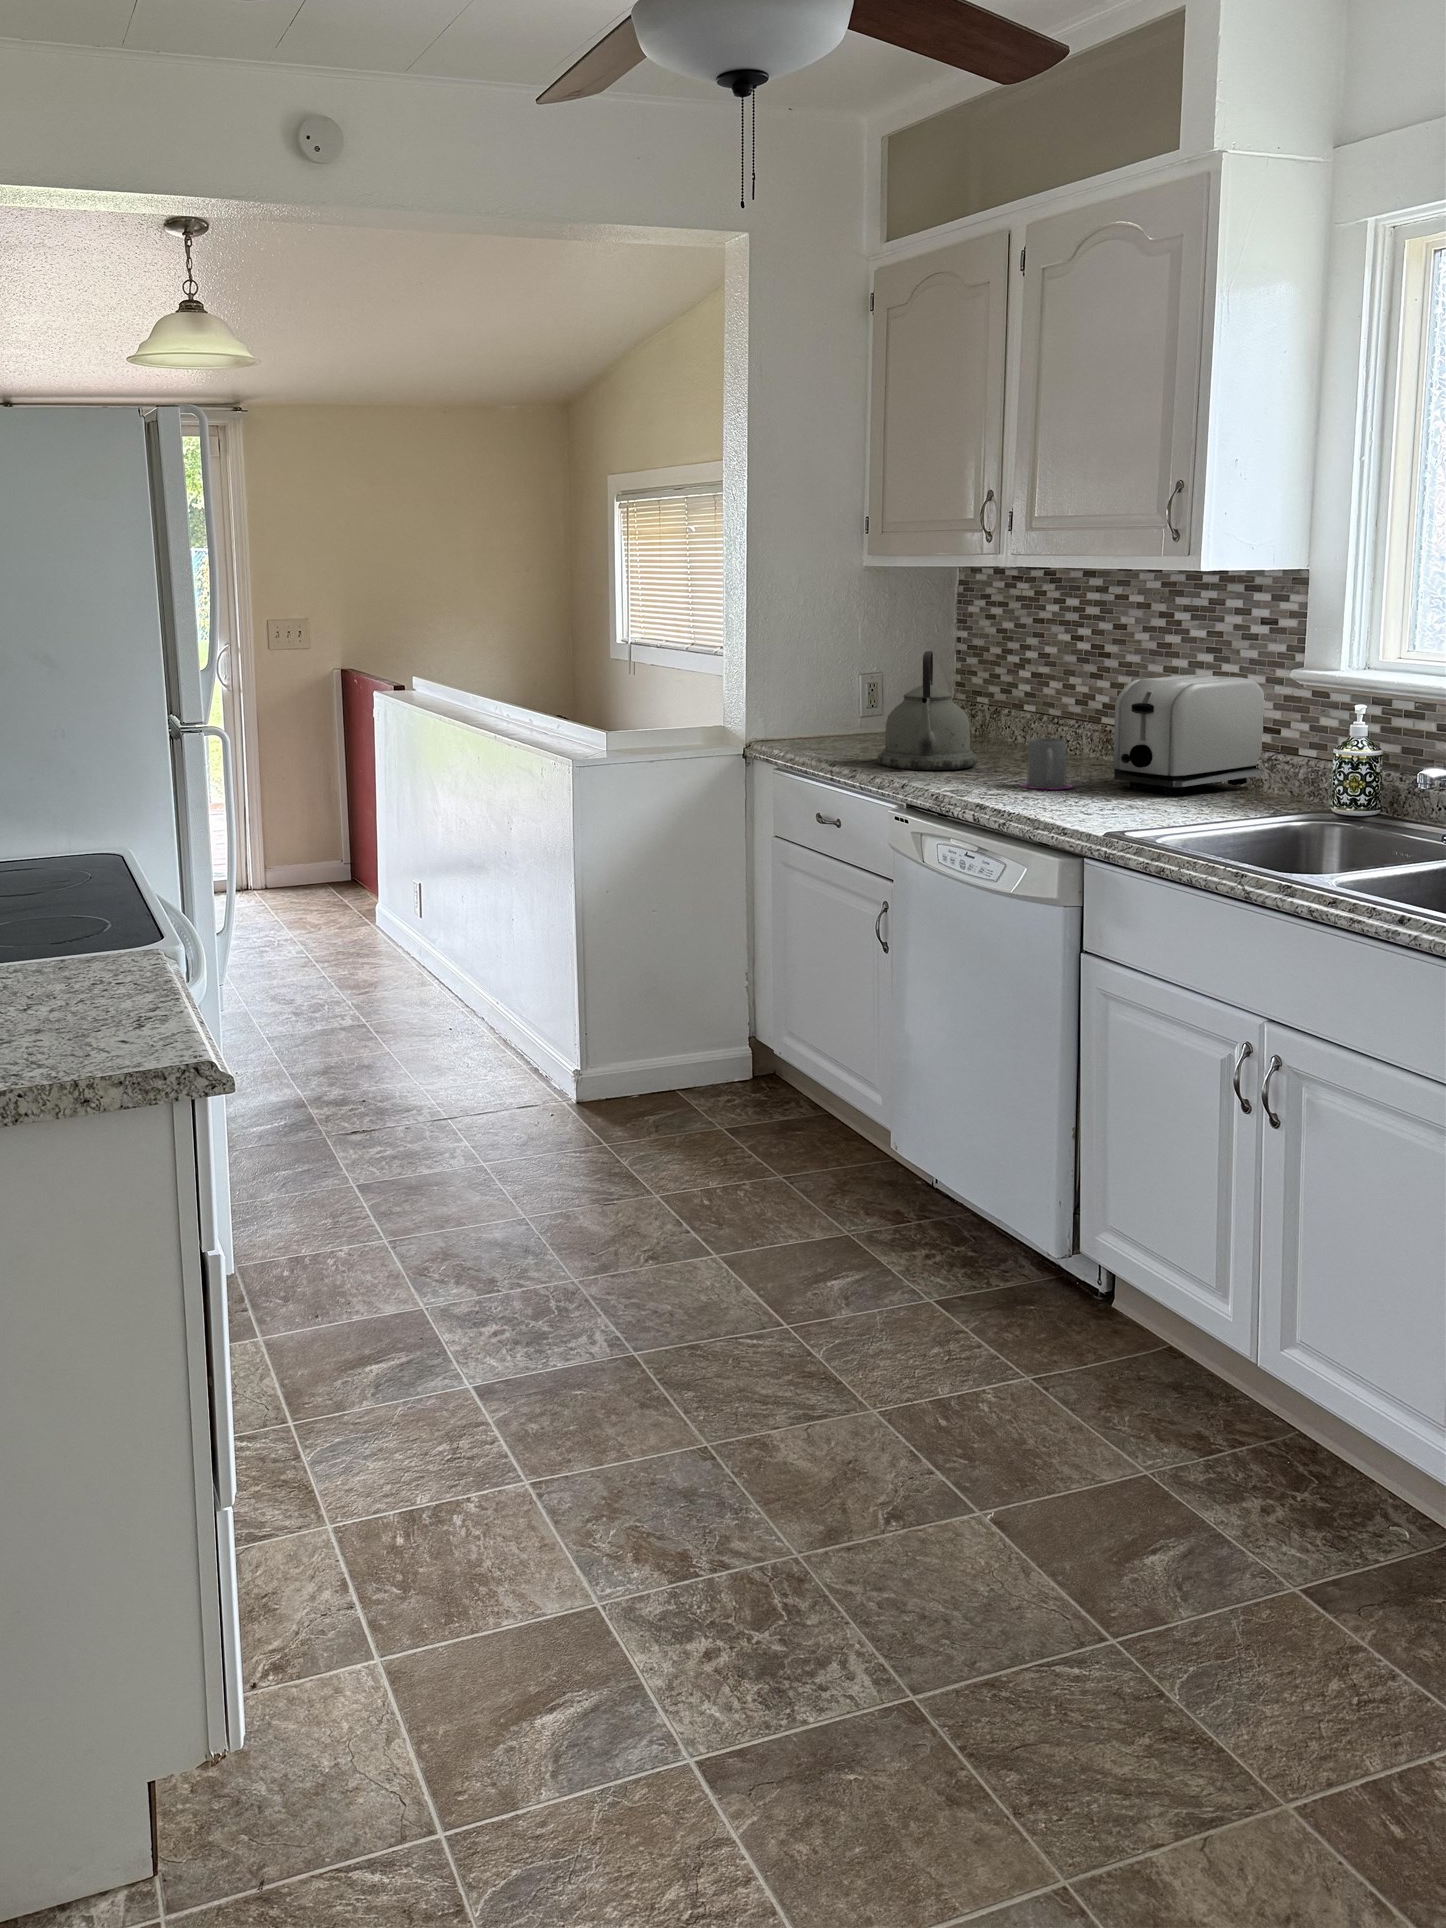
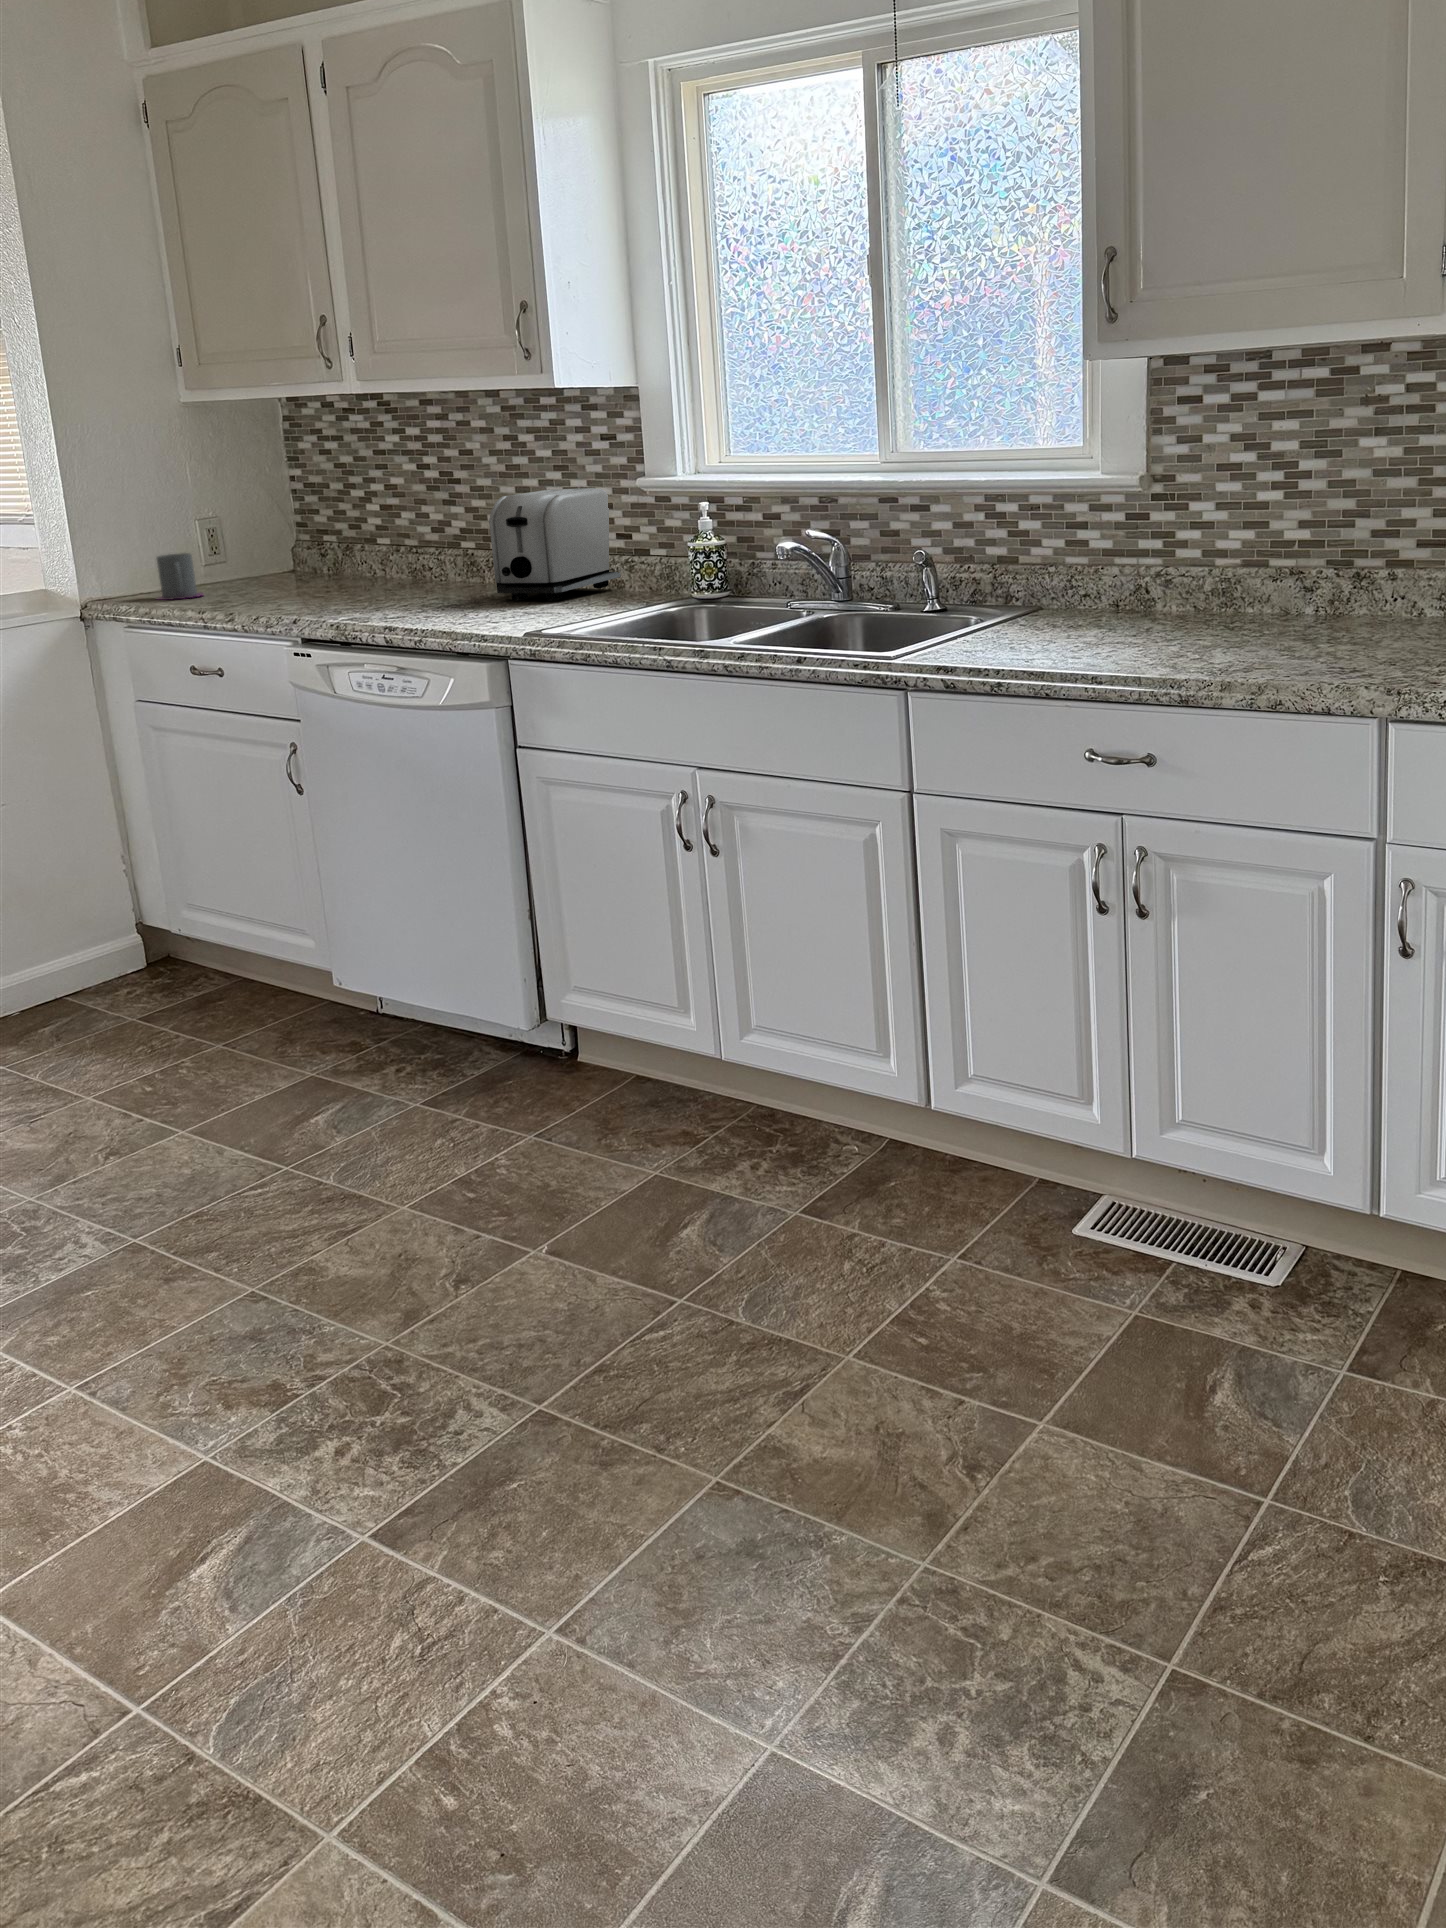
kettle: present [877,651,978,770] -> none [249,485,354,608]
mug: present [1021,738,1072,790] -> present [157,553,203,600]

